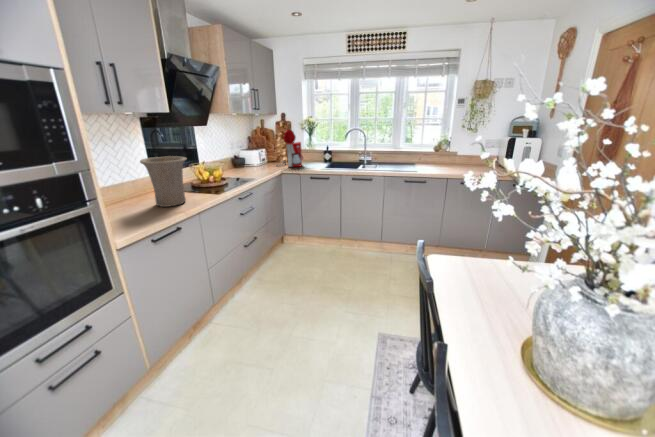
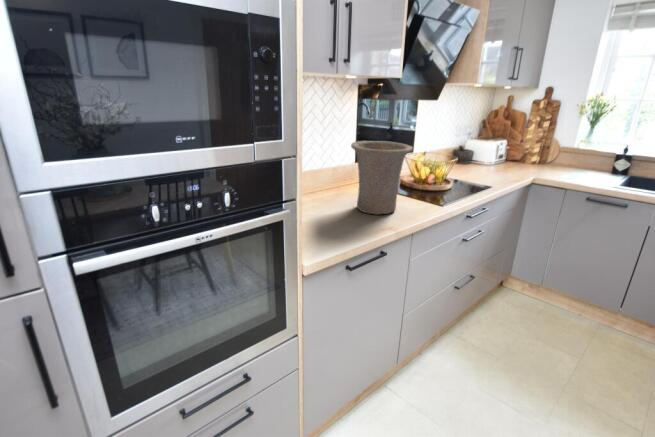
coffee maker: present [276,129,303,167] -> none [520,114,578,176]

